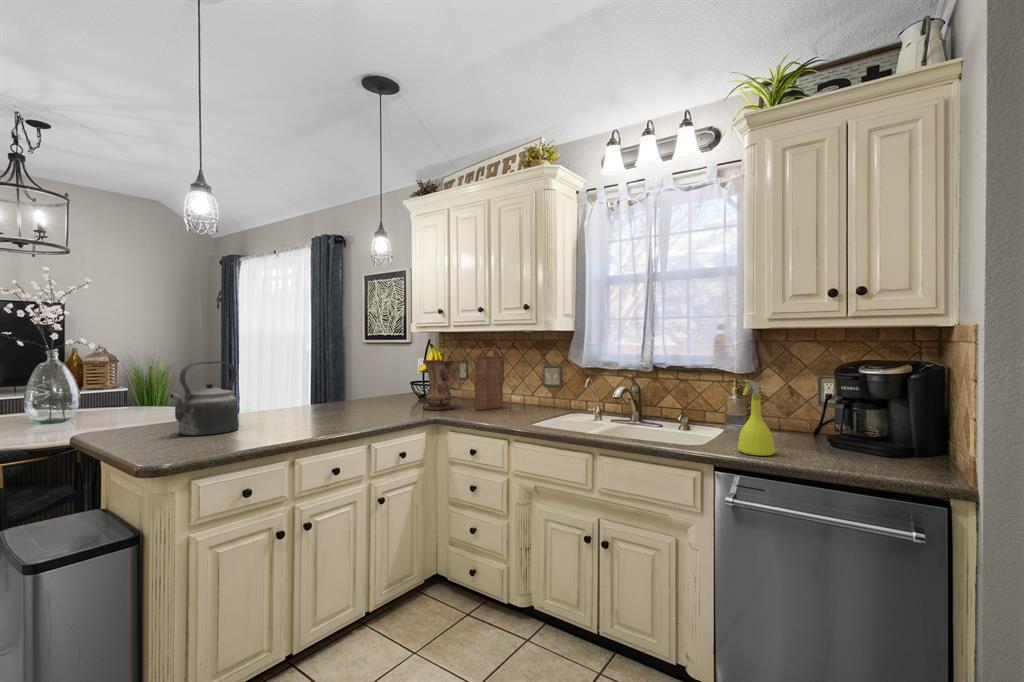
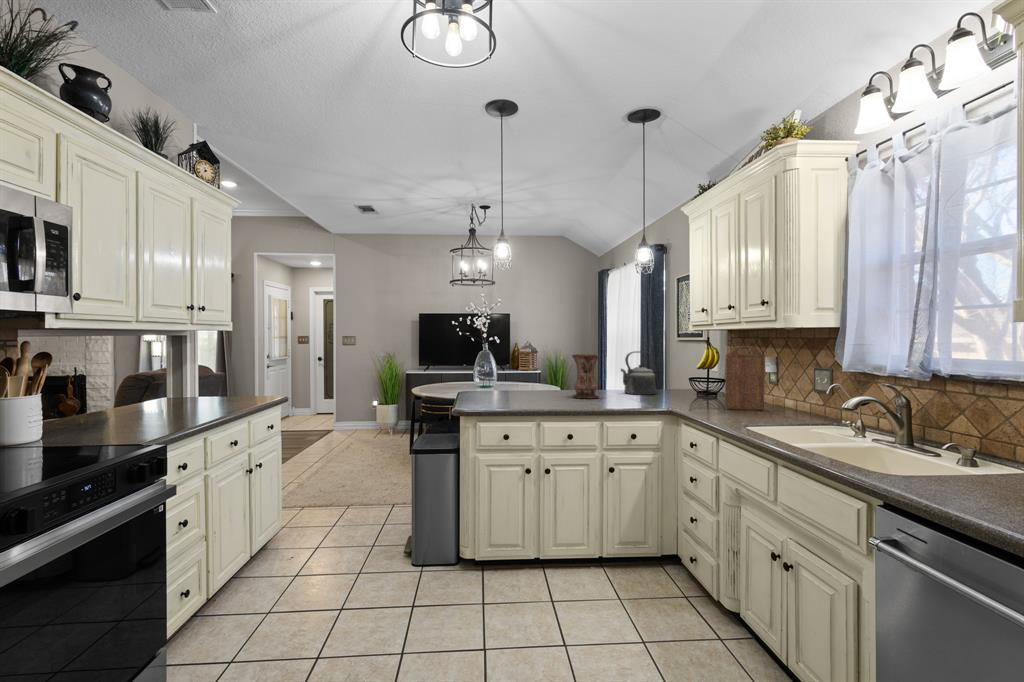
vase: present [423,360,454,411] -> present [572,354,600,399]
kettle: present [170,361,239,436] -> present [621,351,656,395]
spray bottle: present [738,380,775,456] -> none [919,391,979,496]

